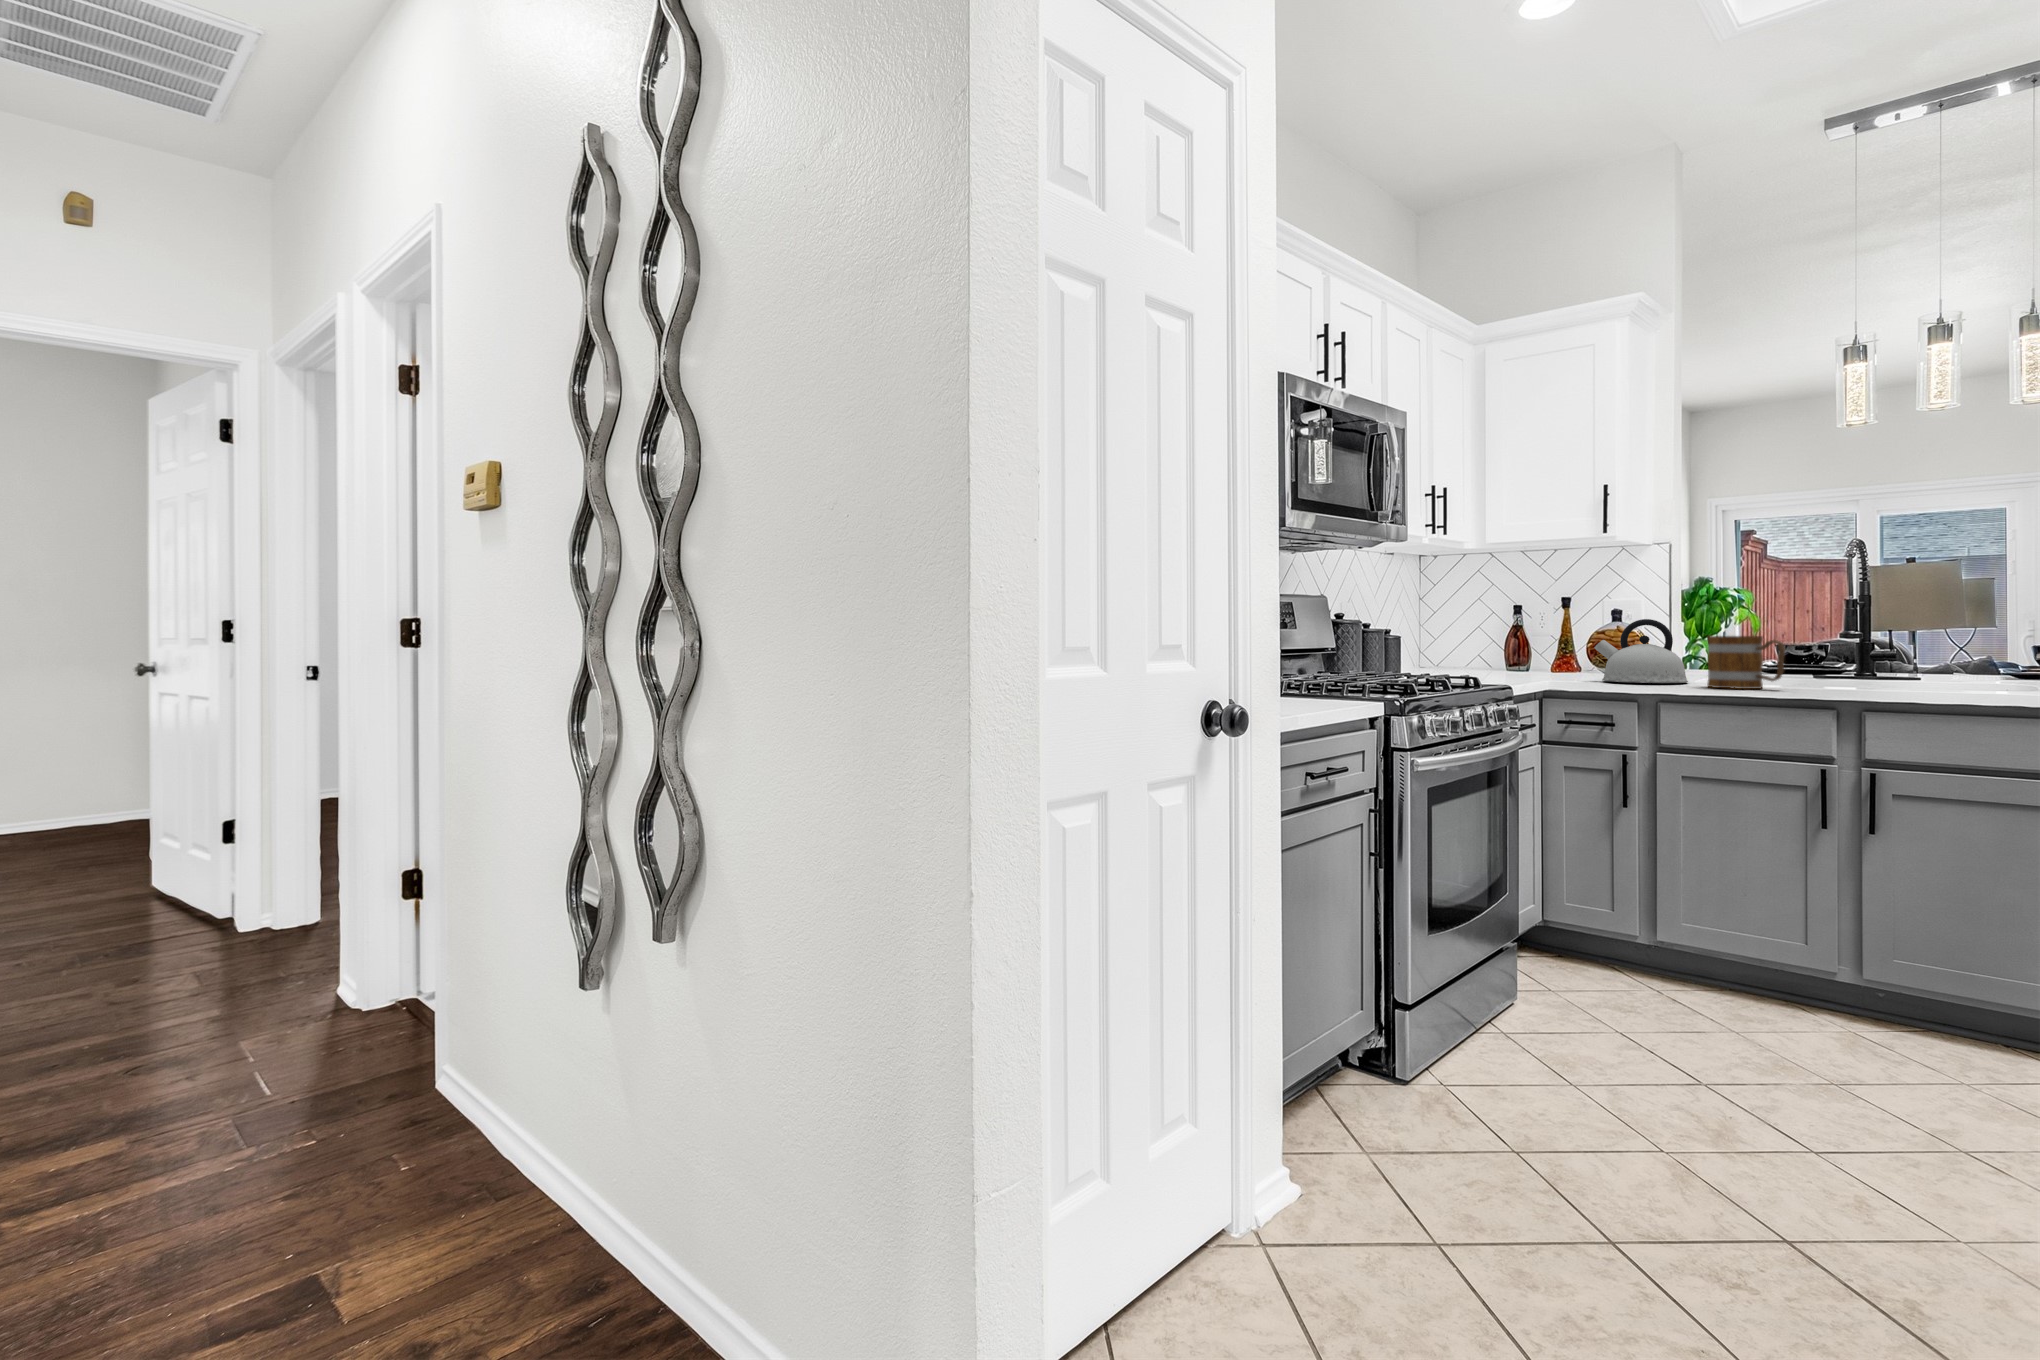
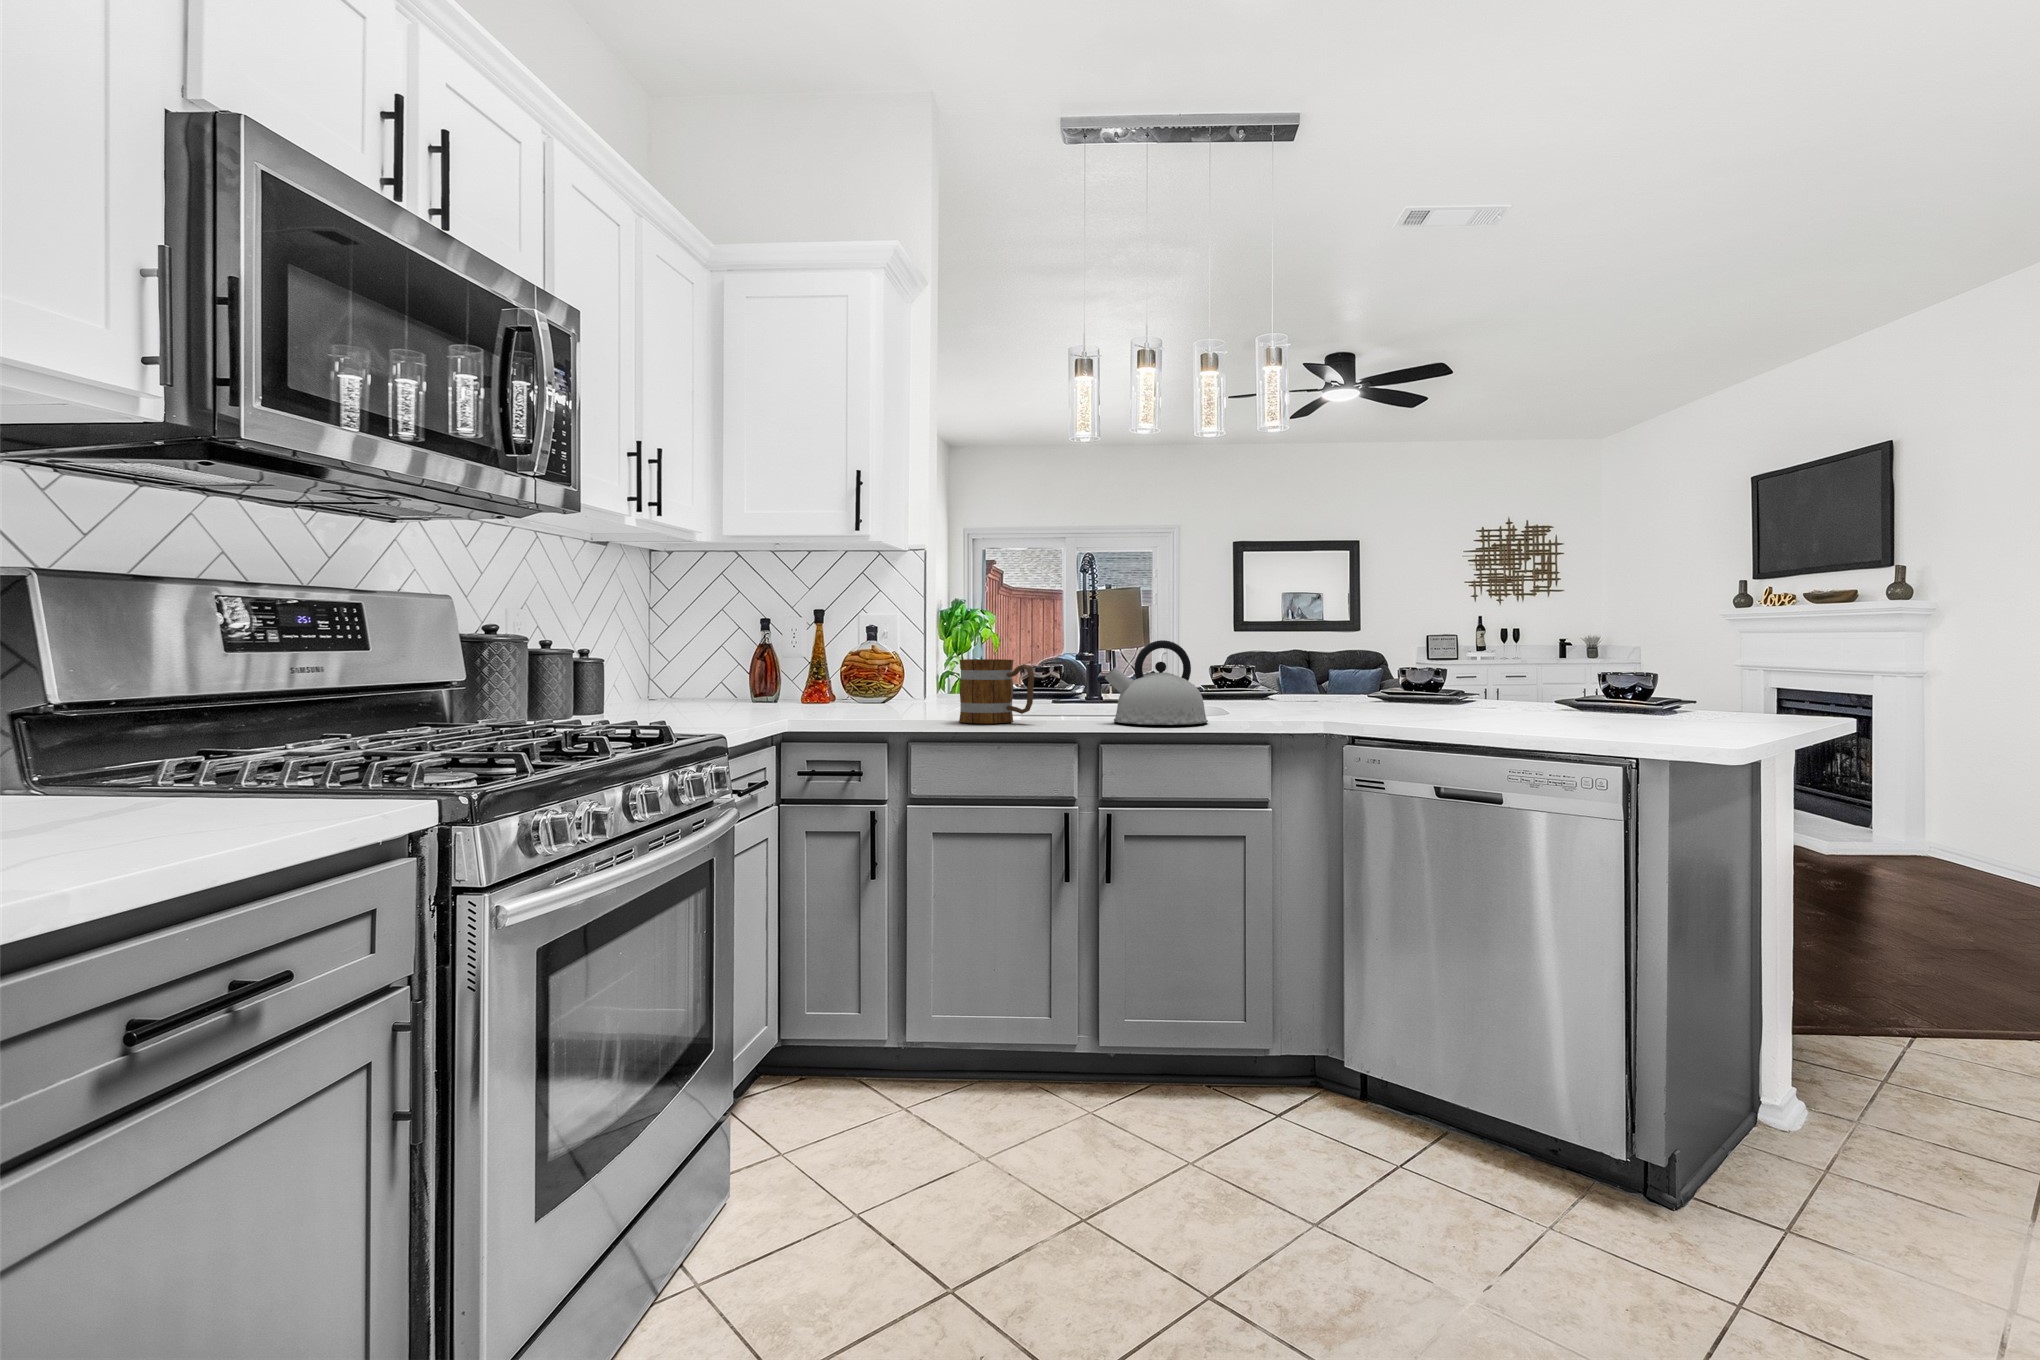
kettle: present [1594,619,1688,683] -> present [1105,640,1208,725]

